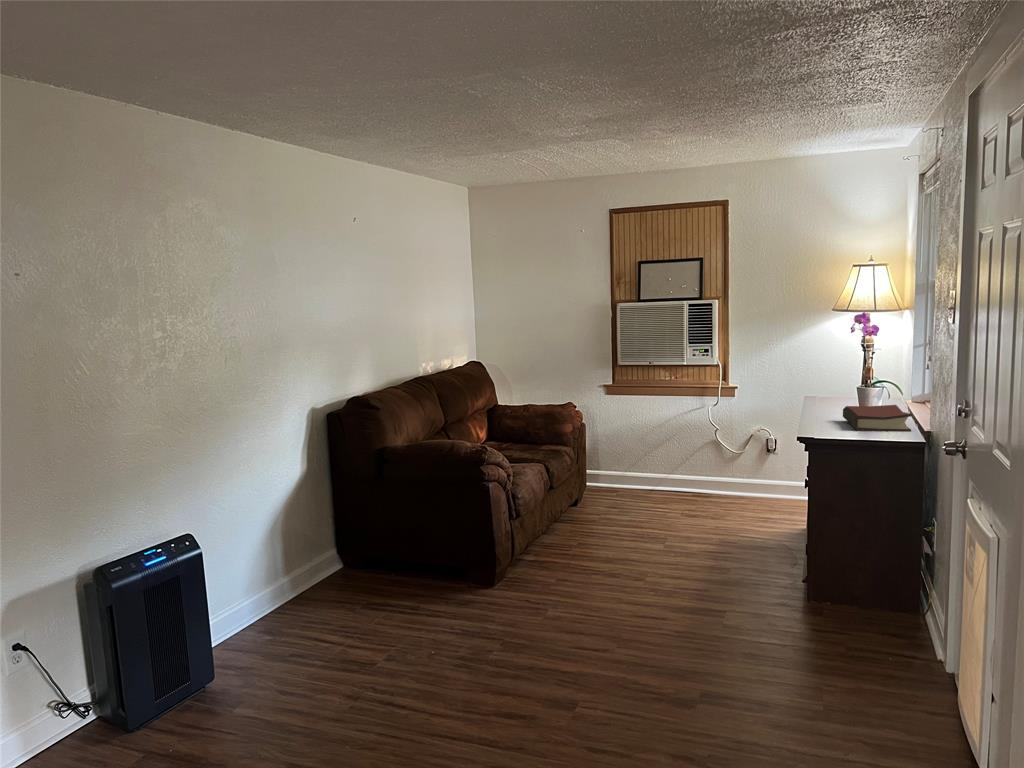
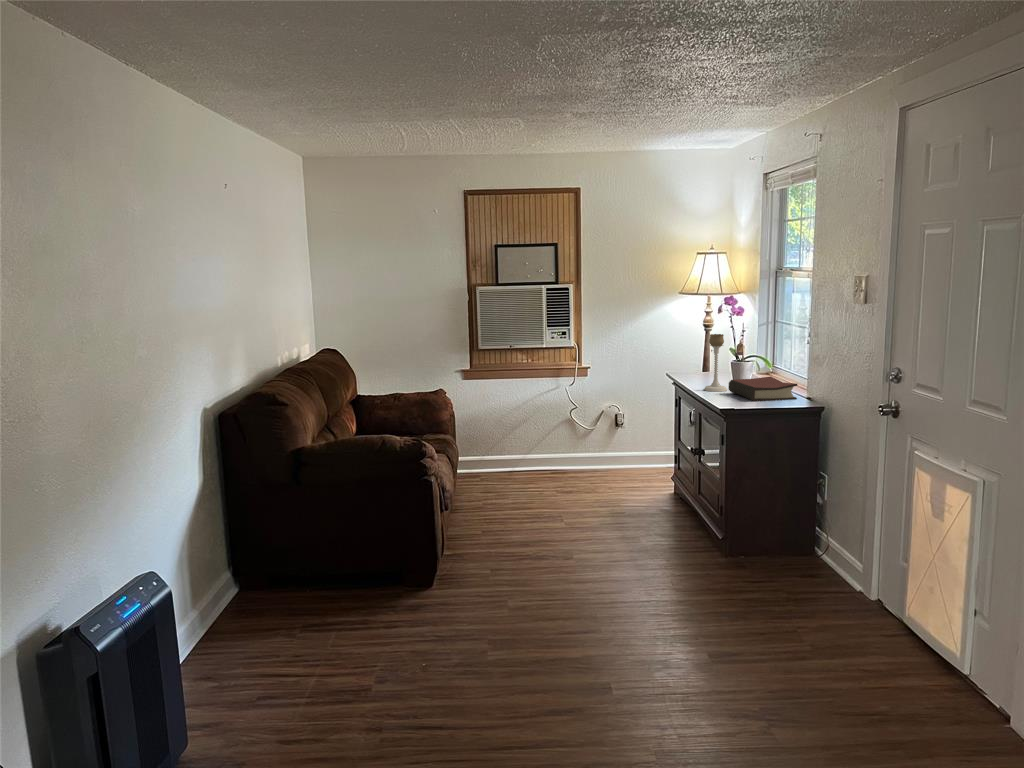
candle holder: none [821,356,848,419] -> present [704,334,727,392]

